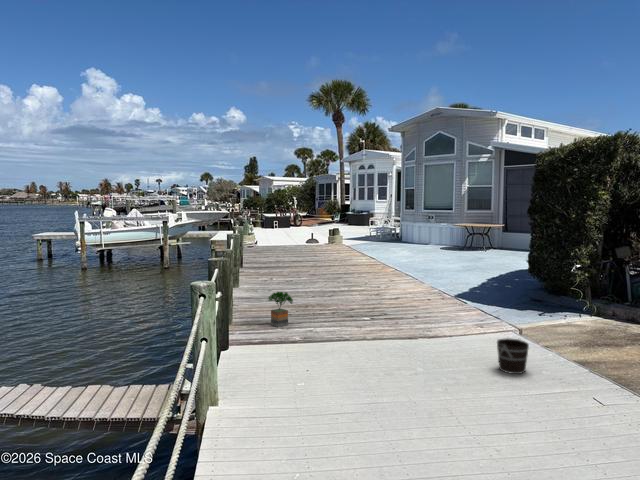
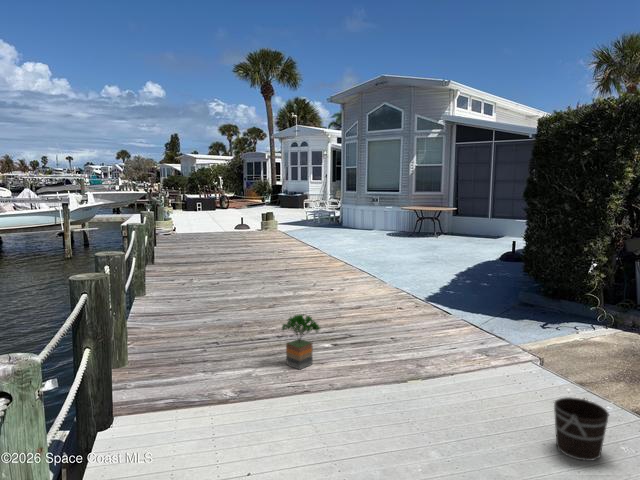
potted tree: present [269,292,293,327] -> present [282,315,320,370]

